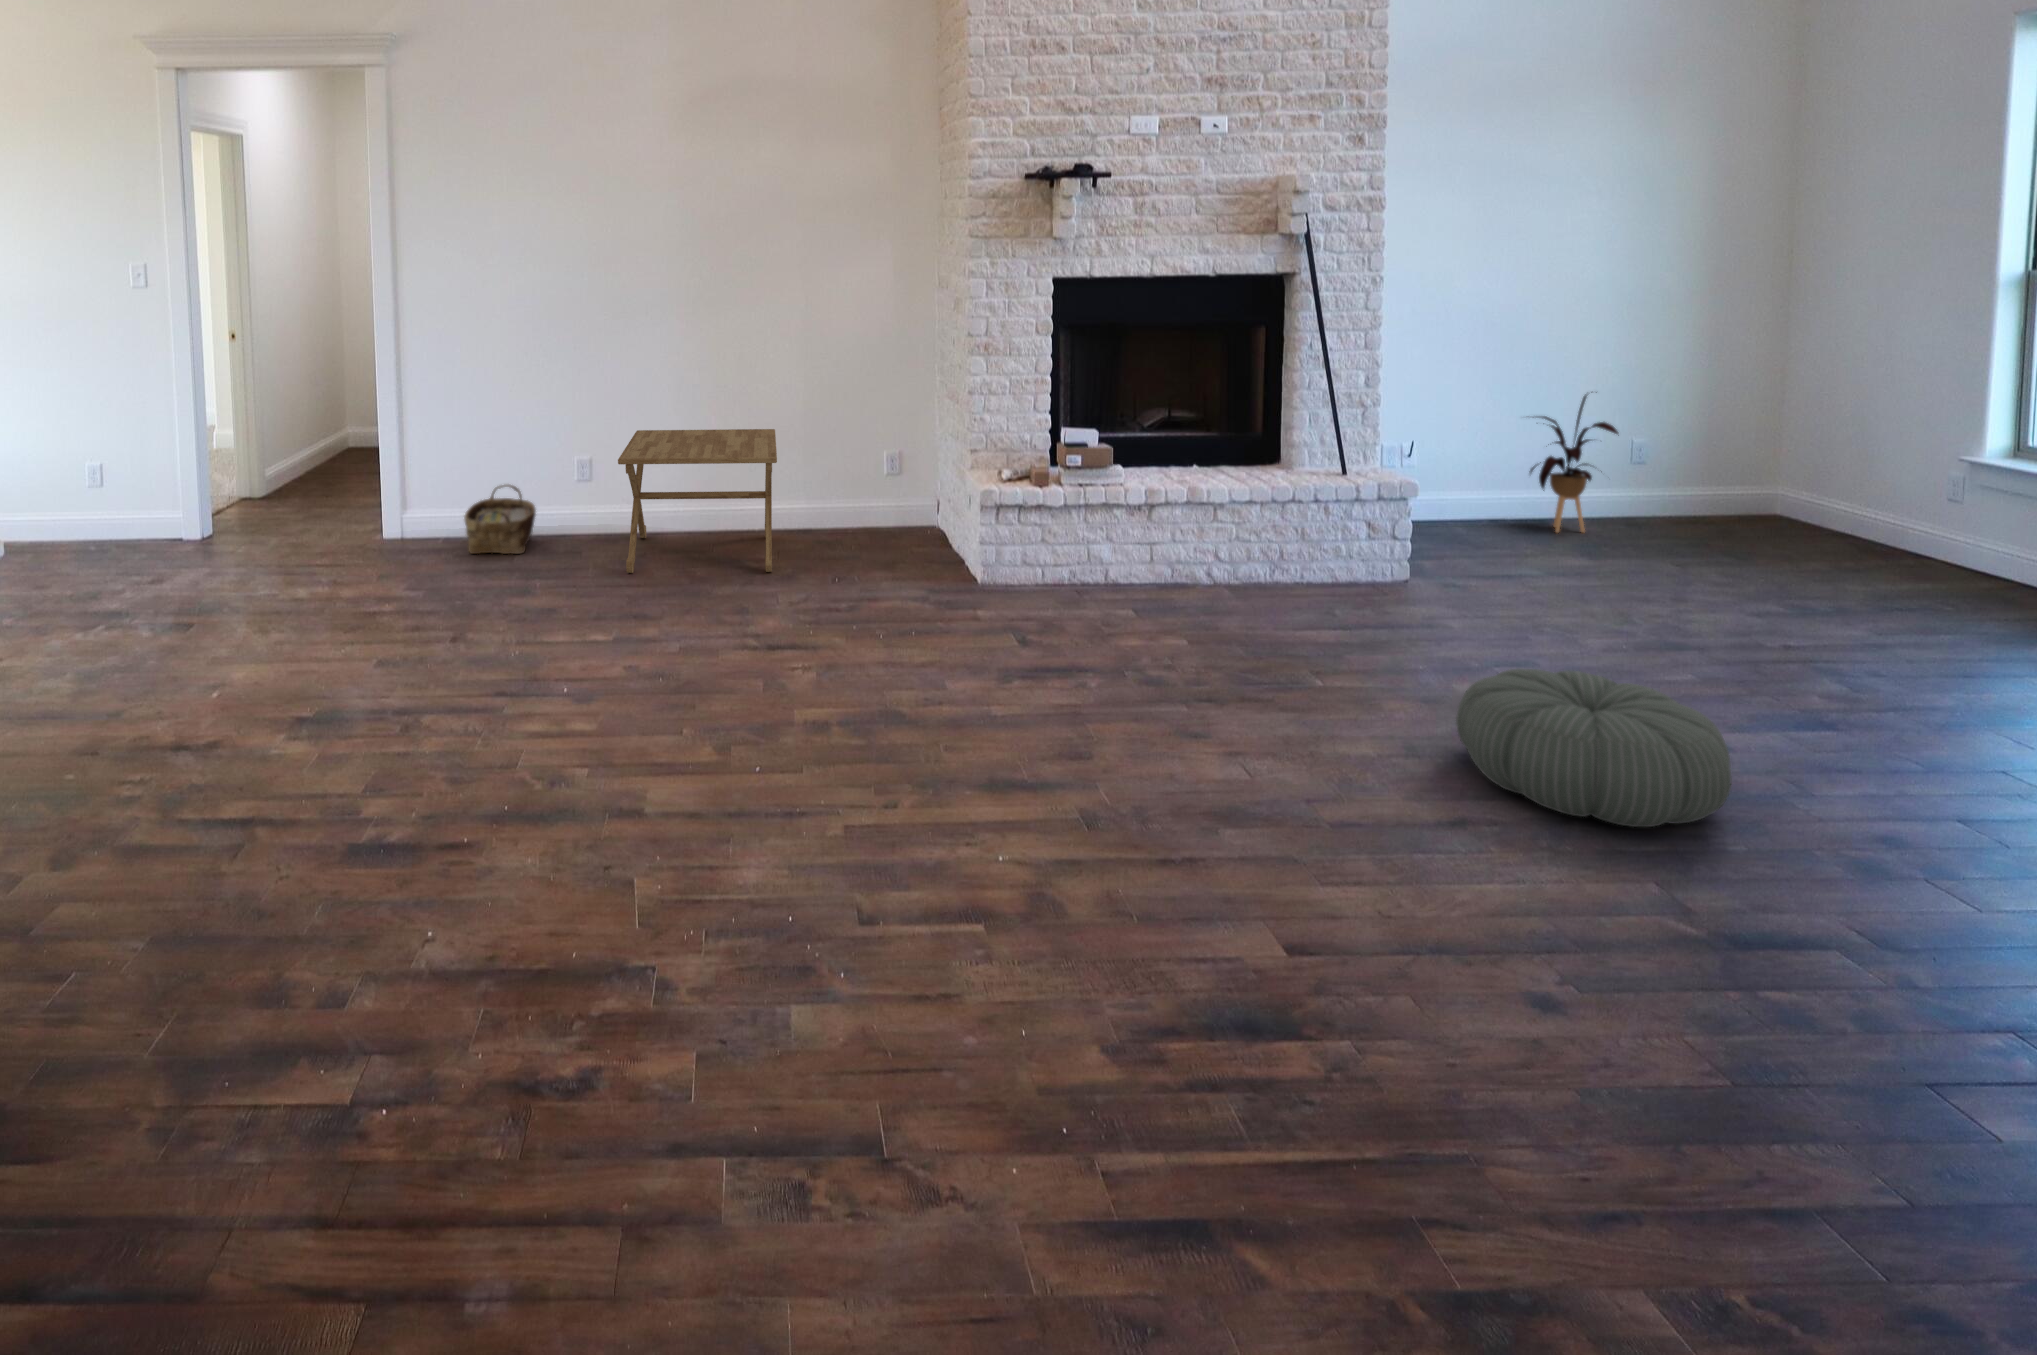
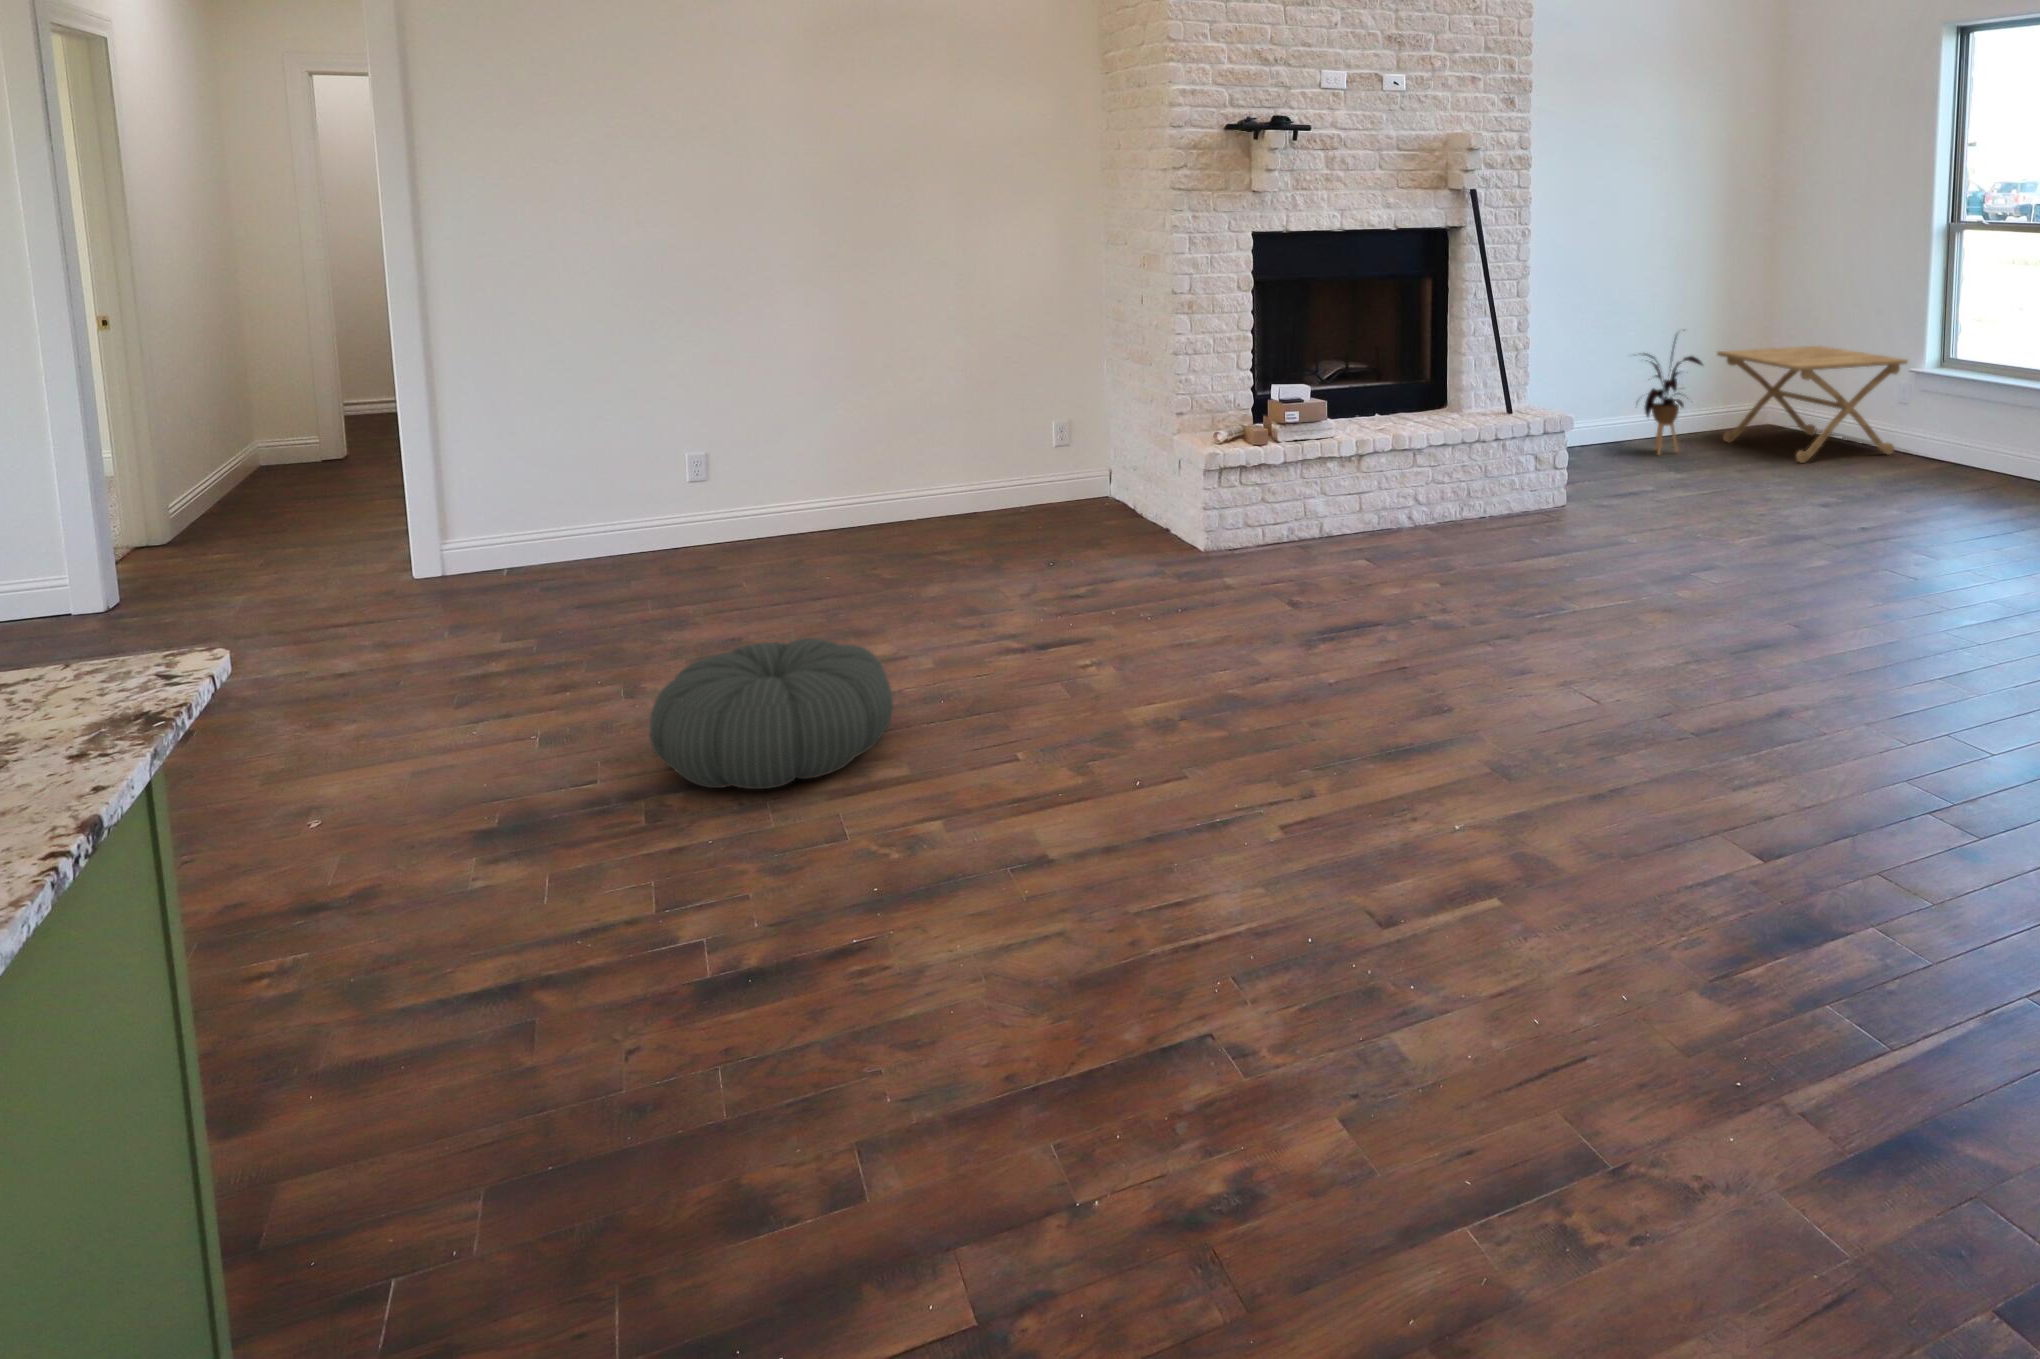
side table: present [618,429,777,573] -> present [1717,346,1908,463]
woven basket: present [464,484,536,554] -> none [551,495,648,586]
pouf: present [1456,669,1731,827] -> present [650,638,893,789]

